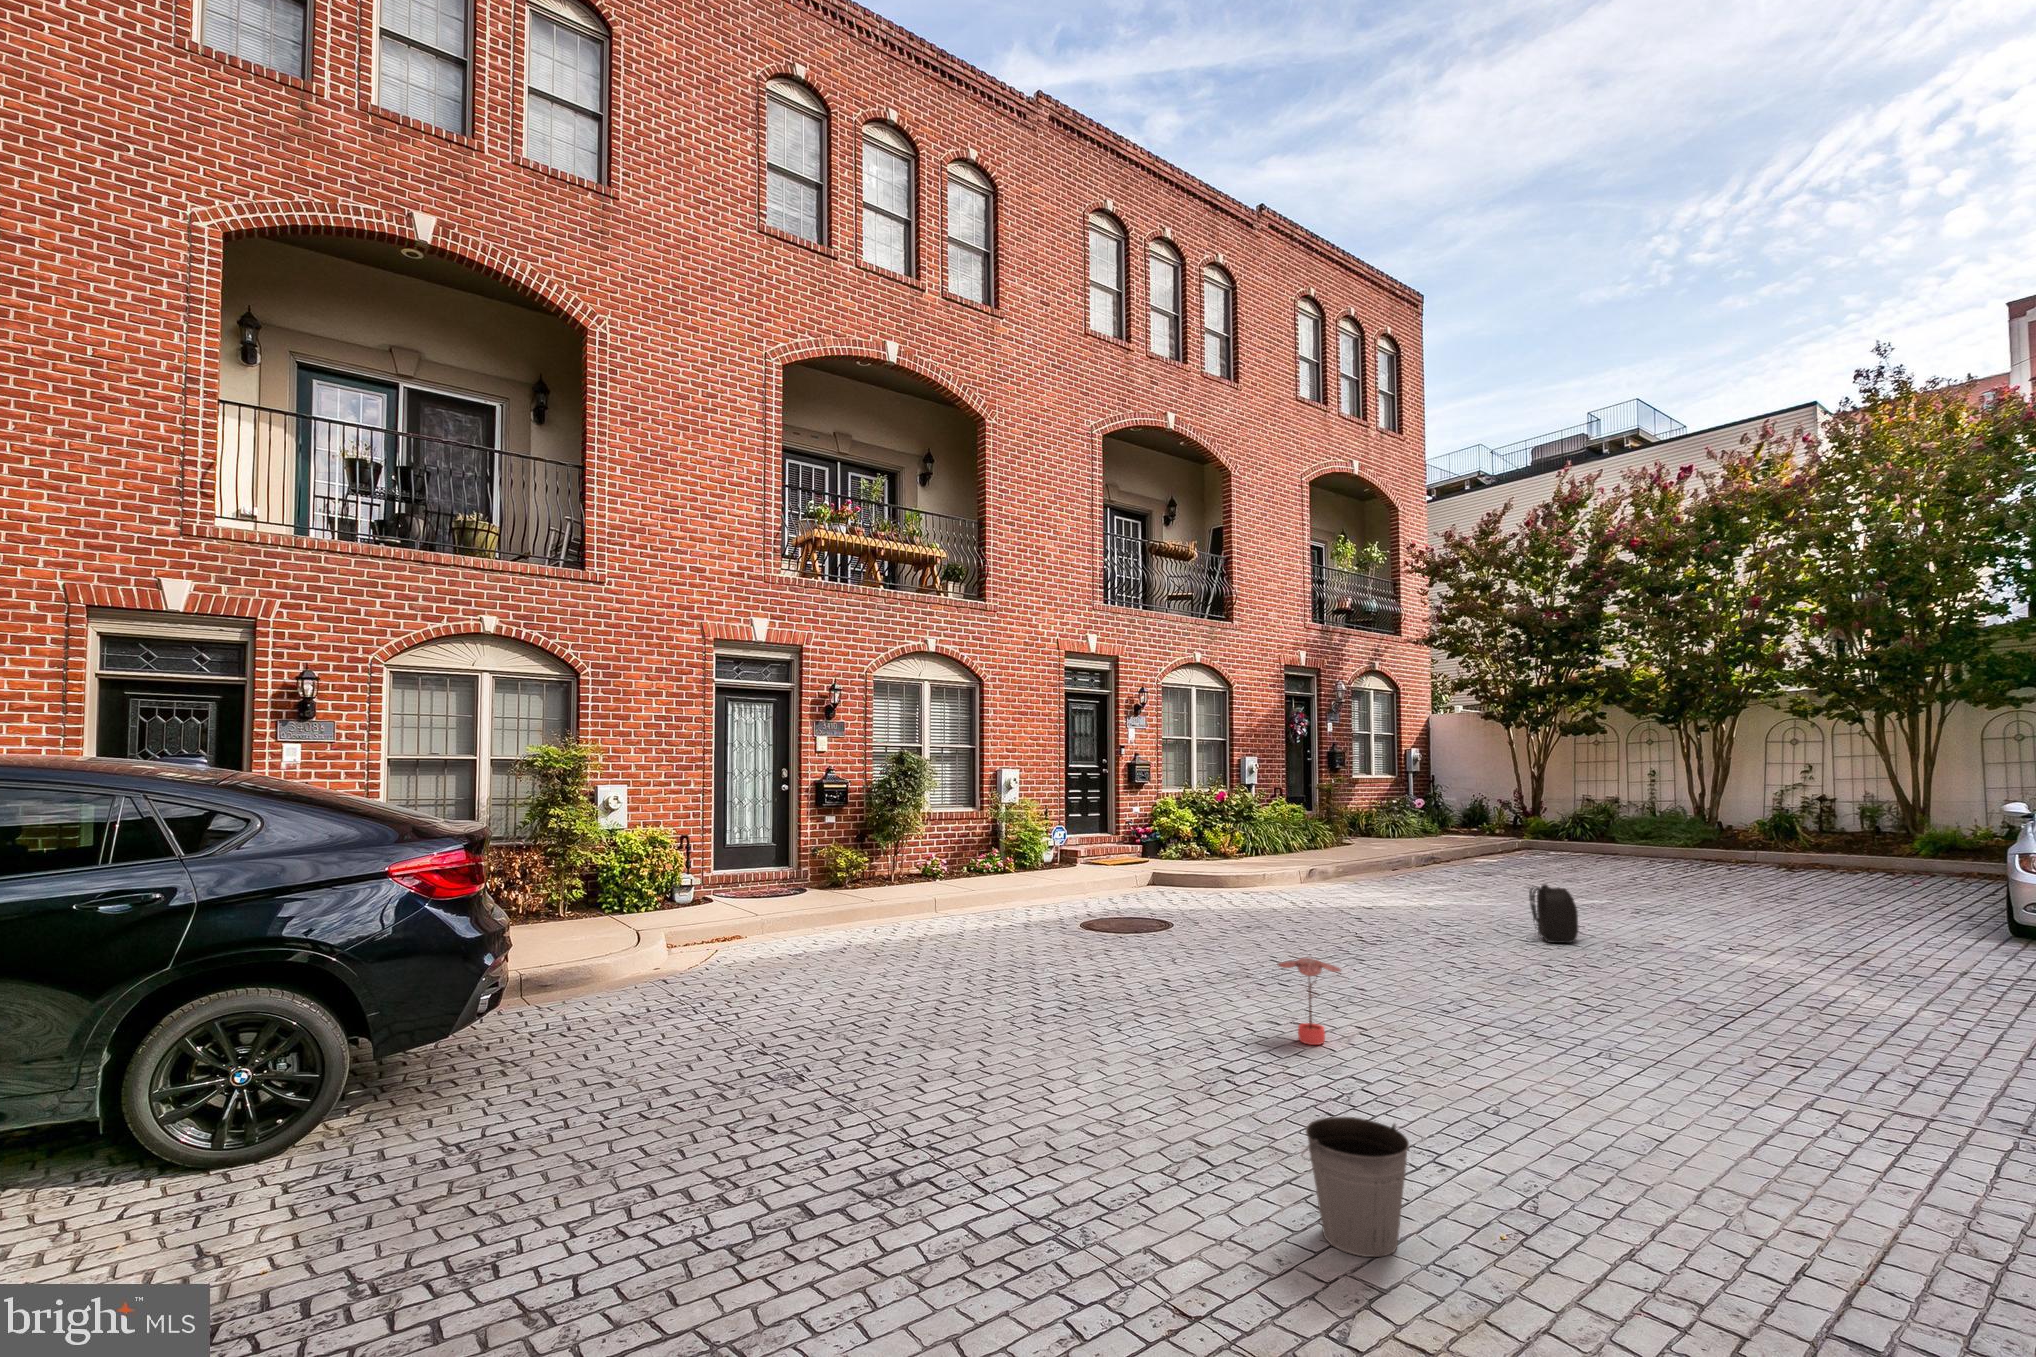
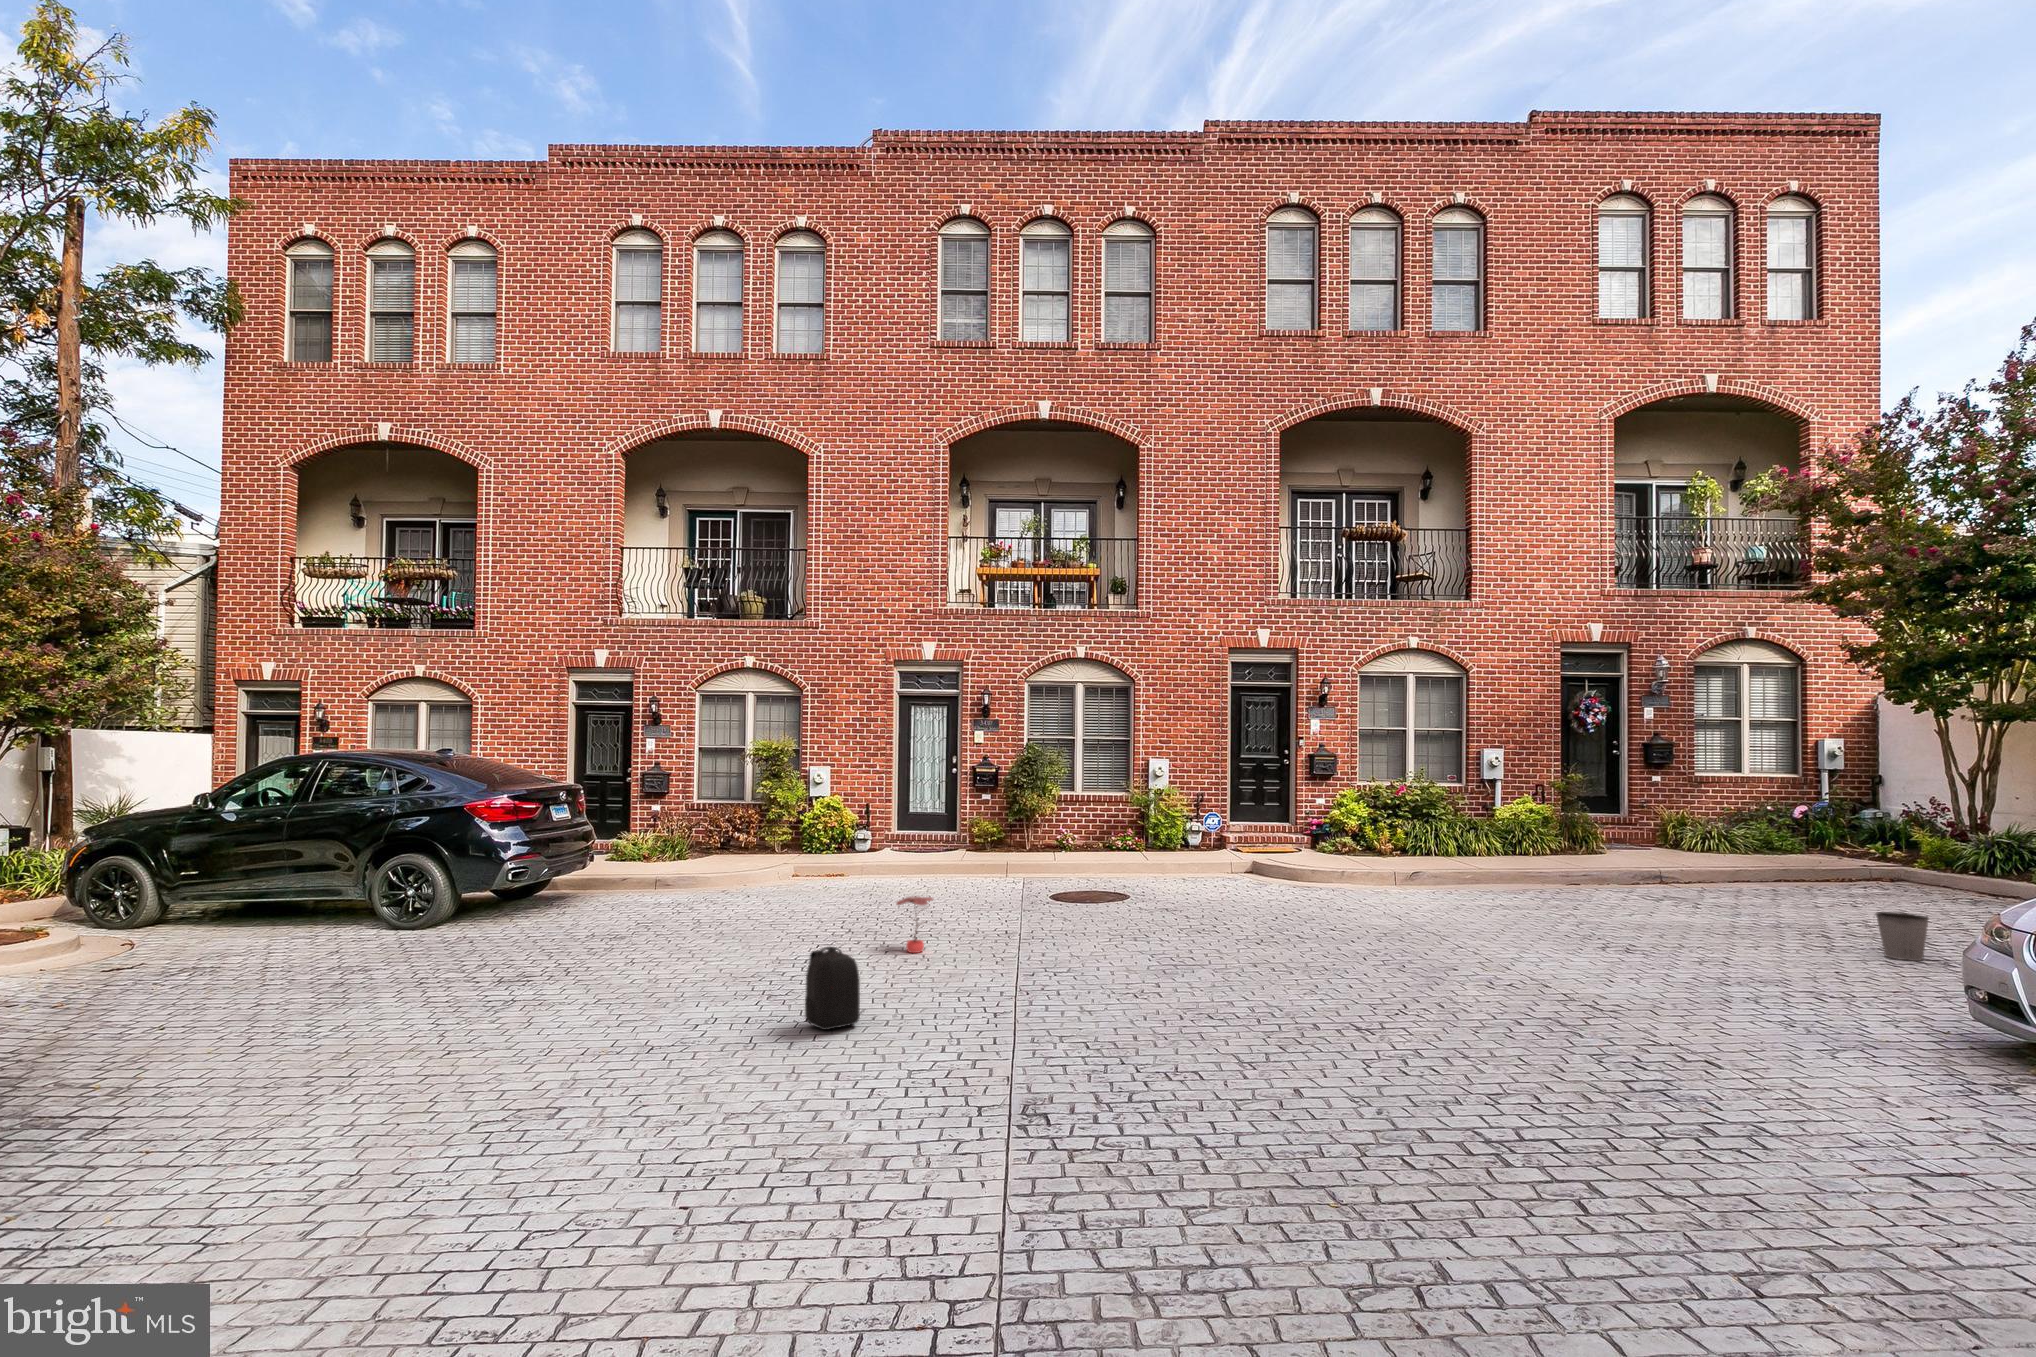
backpack: present [1529,884,1579,943] -> present [805,946,860,1030]
bucket: present [1302,1117,1409,1257] -> present [1876,912,1929,961]

